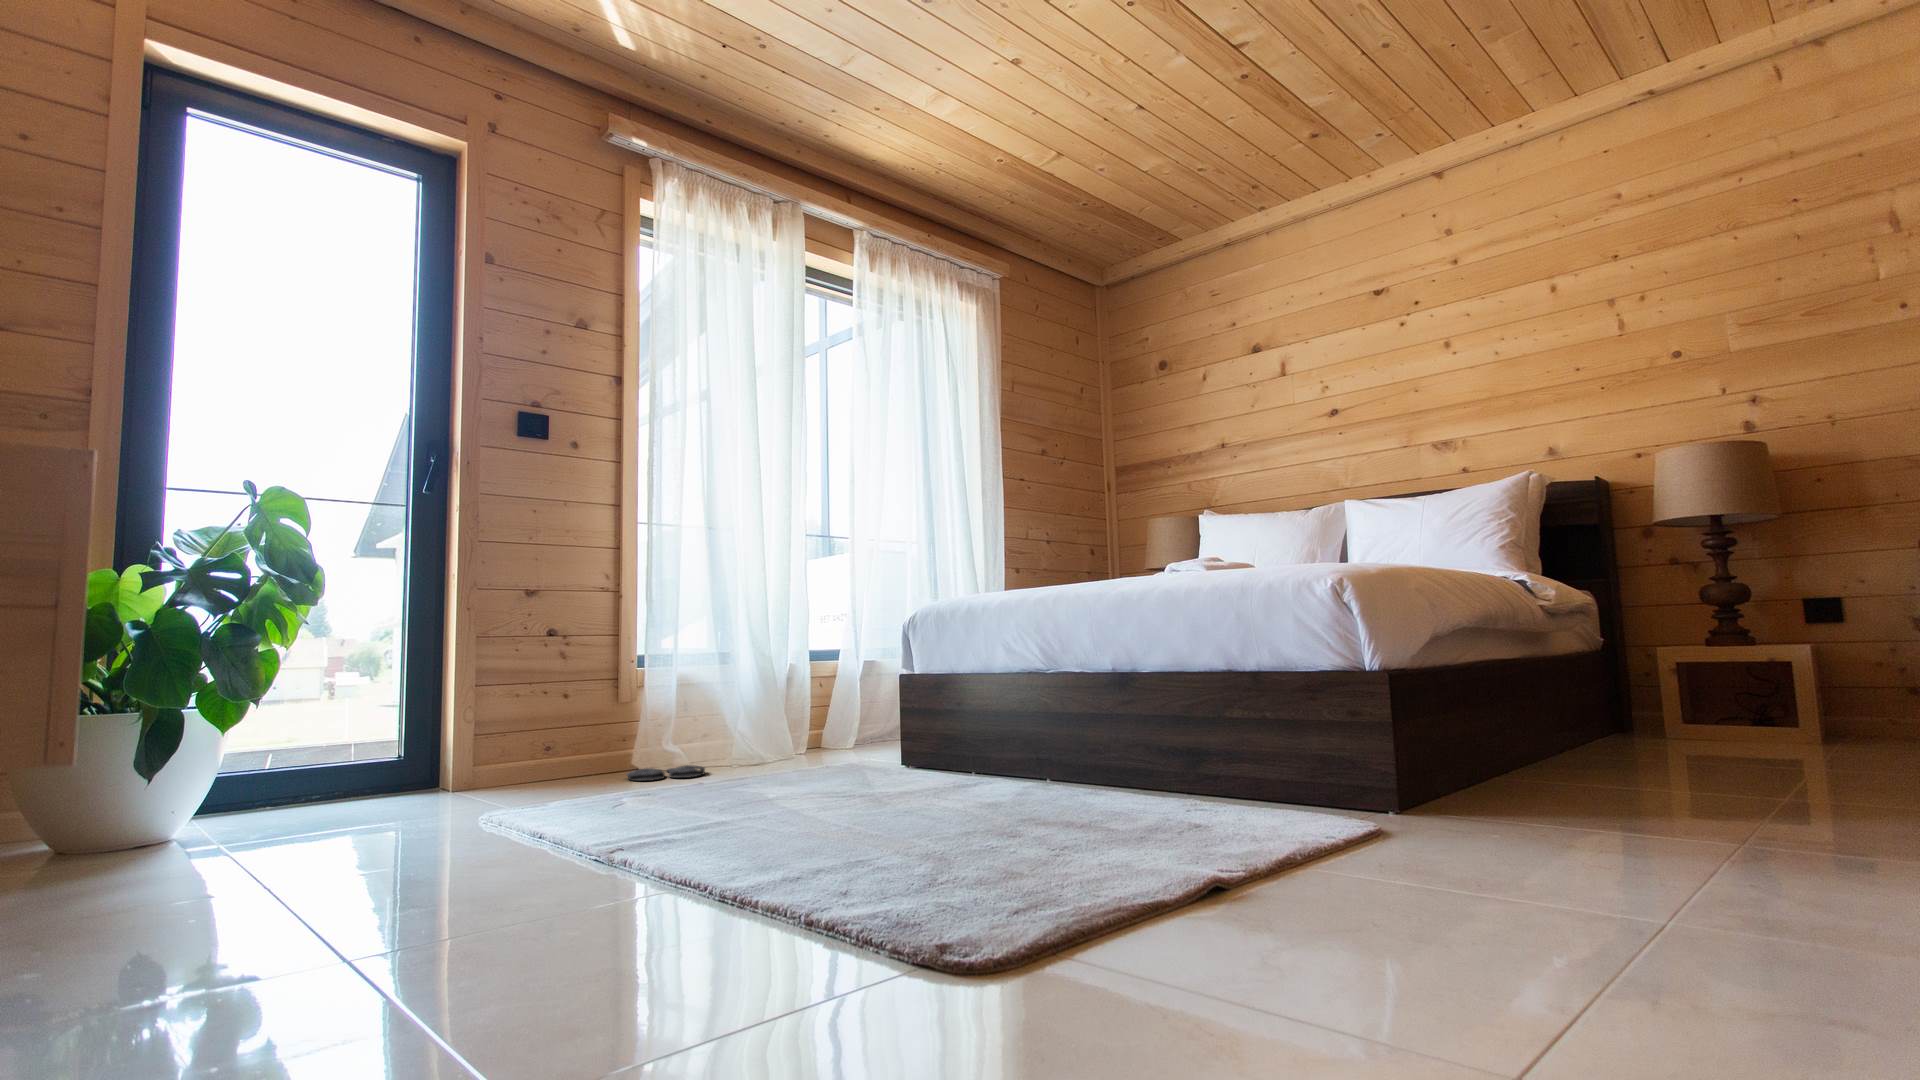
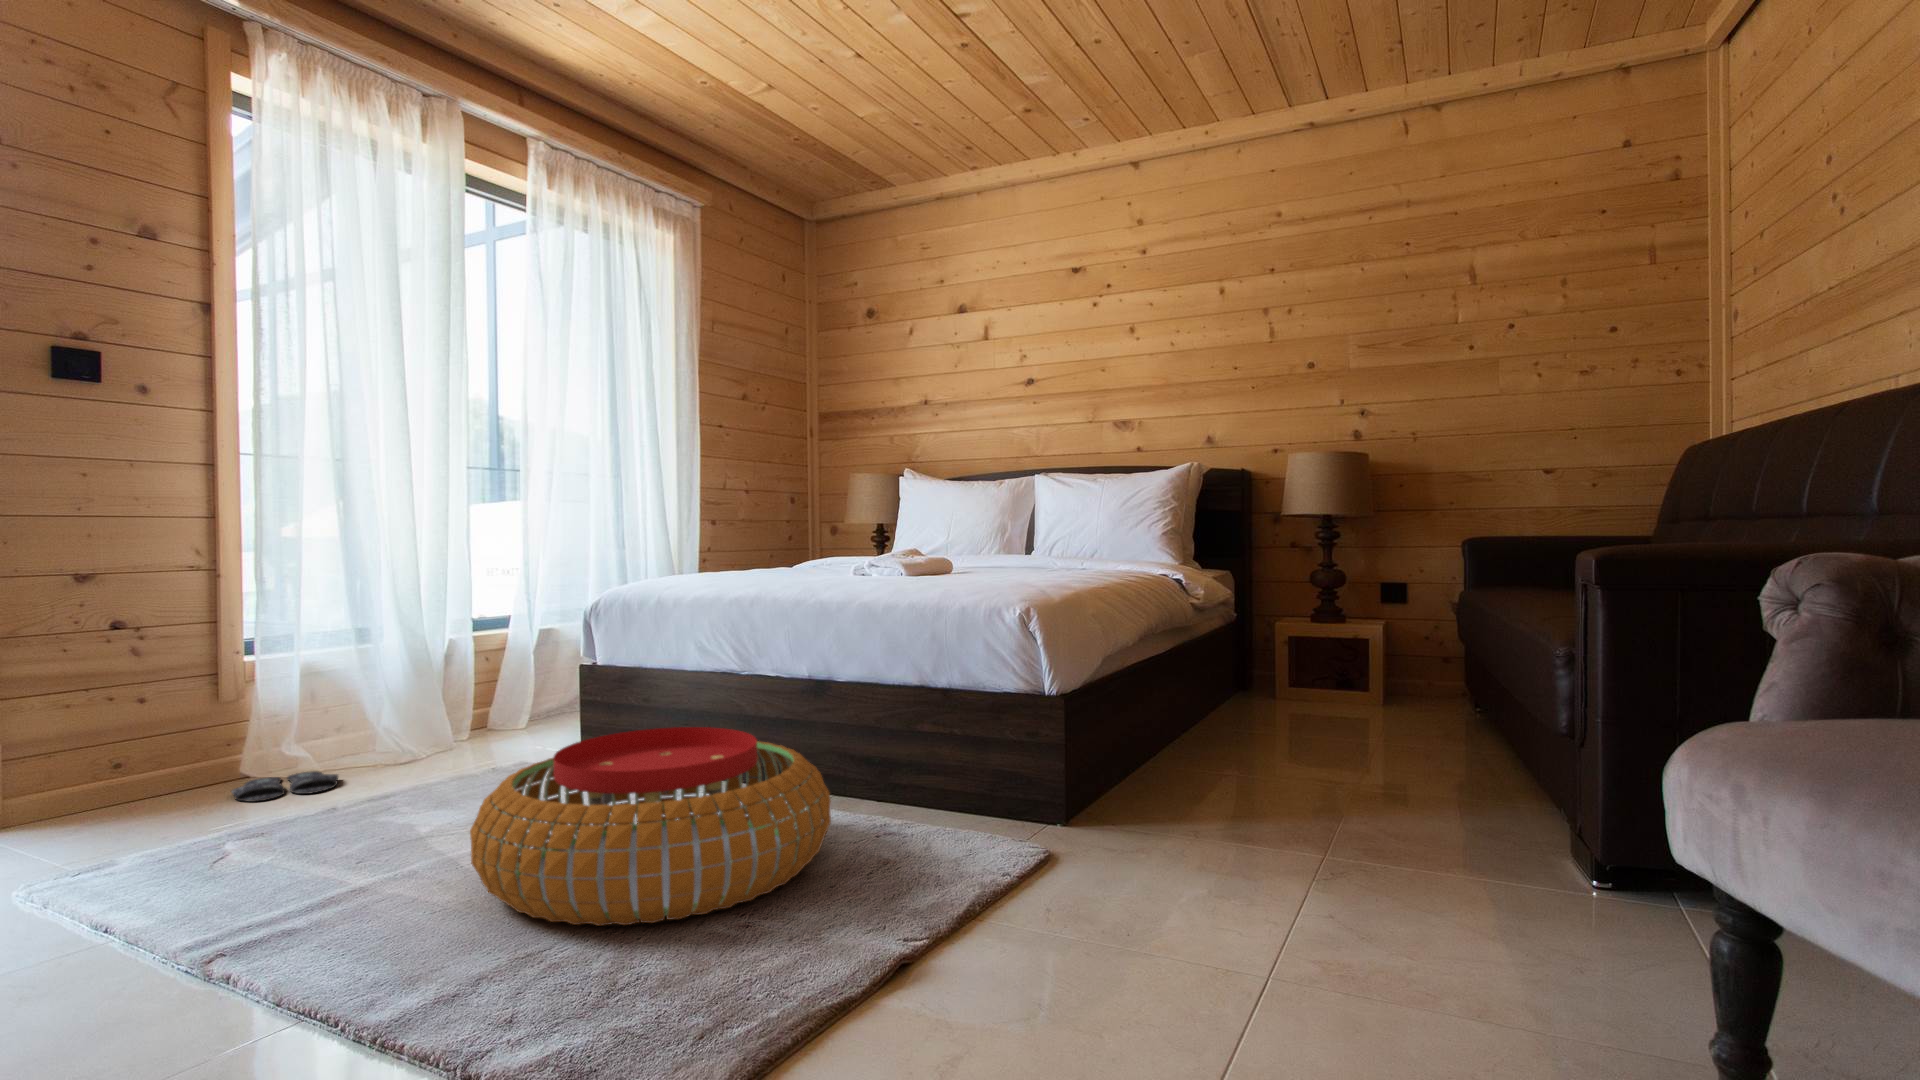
pouf: none [811,699,1139,851] -> present [470,727,831,926]

